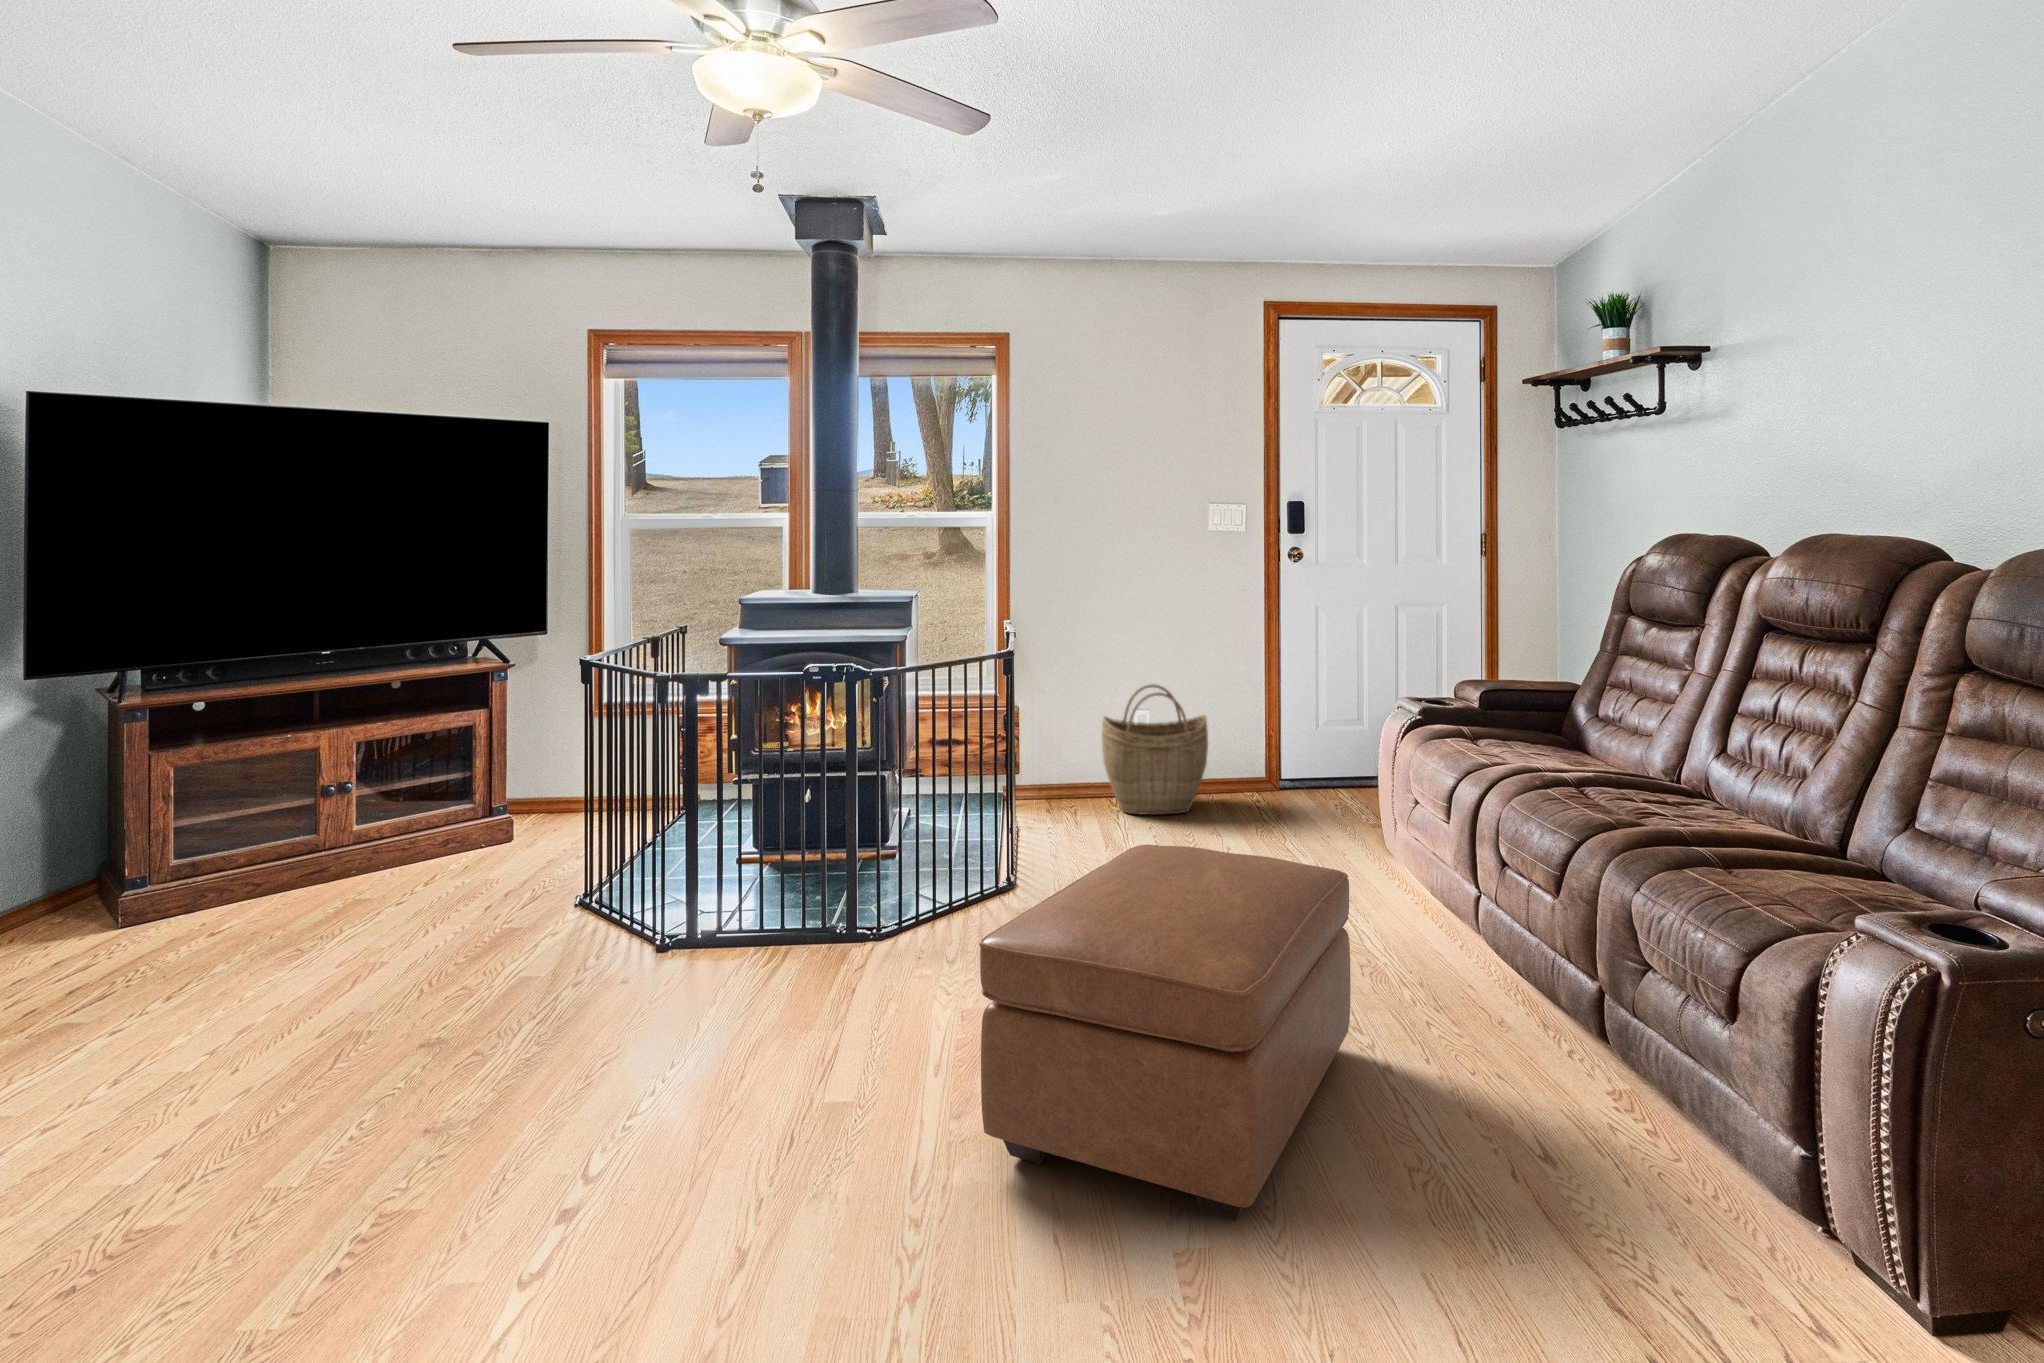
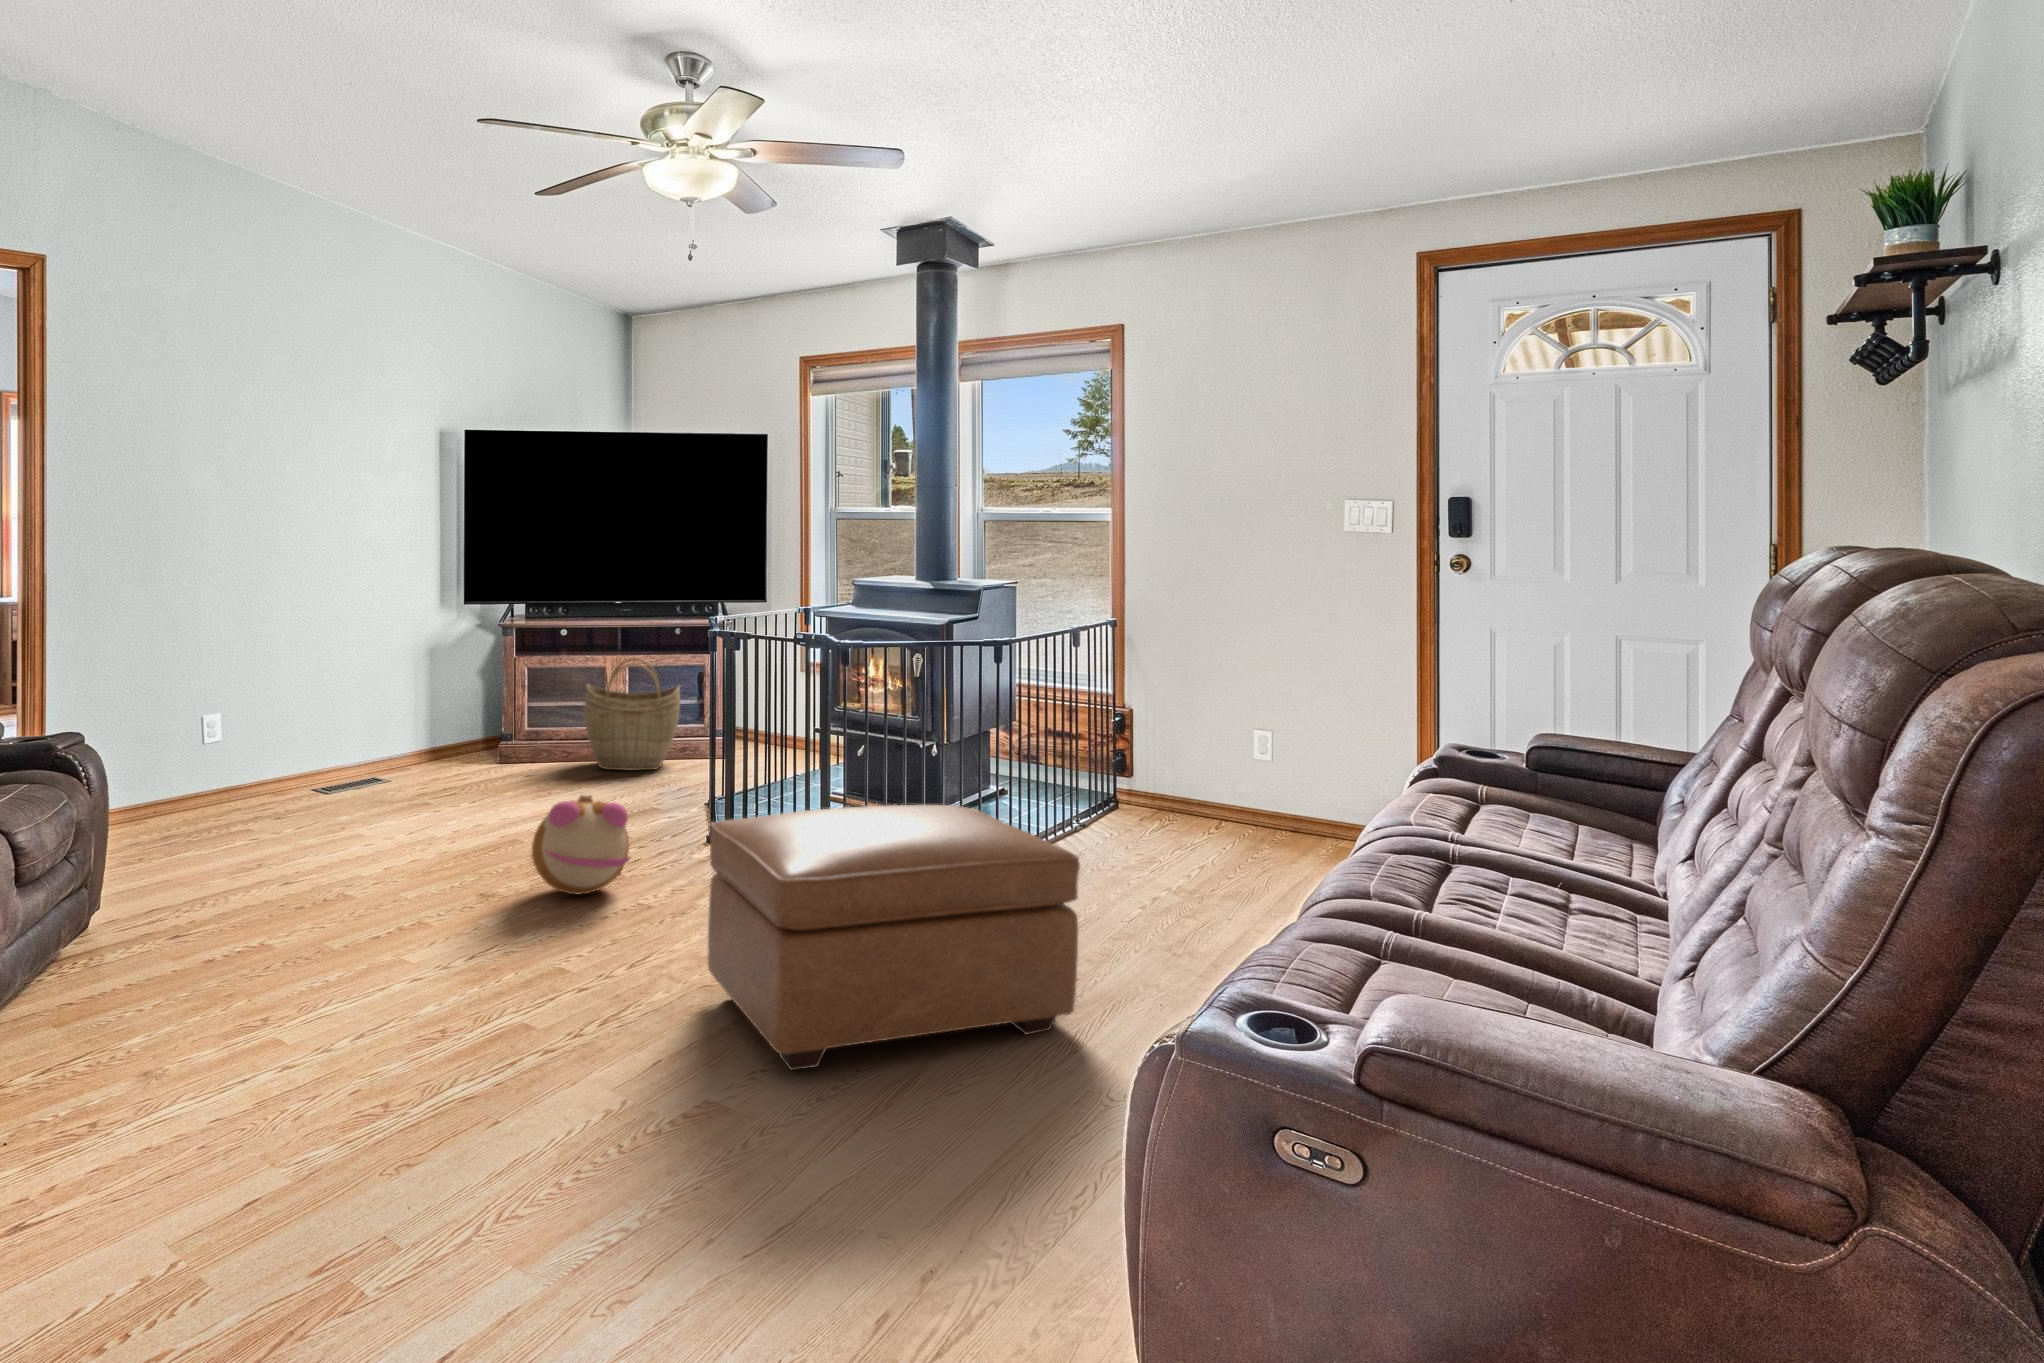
woven basket: present [1102,684,1208,815] -> present [584,658,680,770]
plush toy: none [510,945,684,1102] -> present [532,795,630,894]

